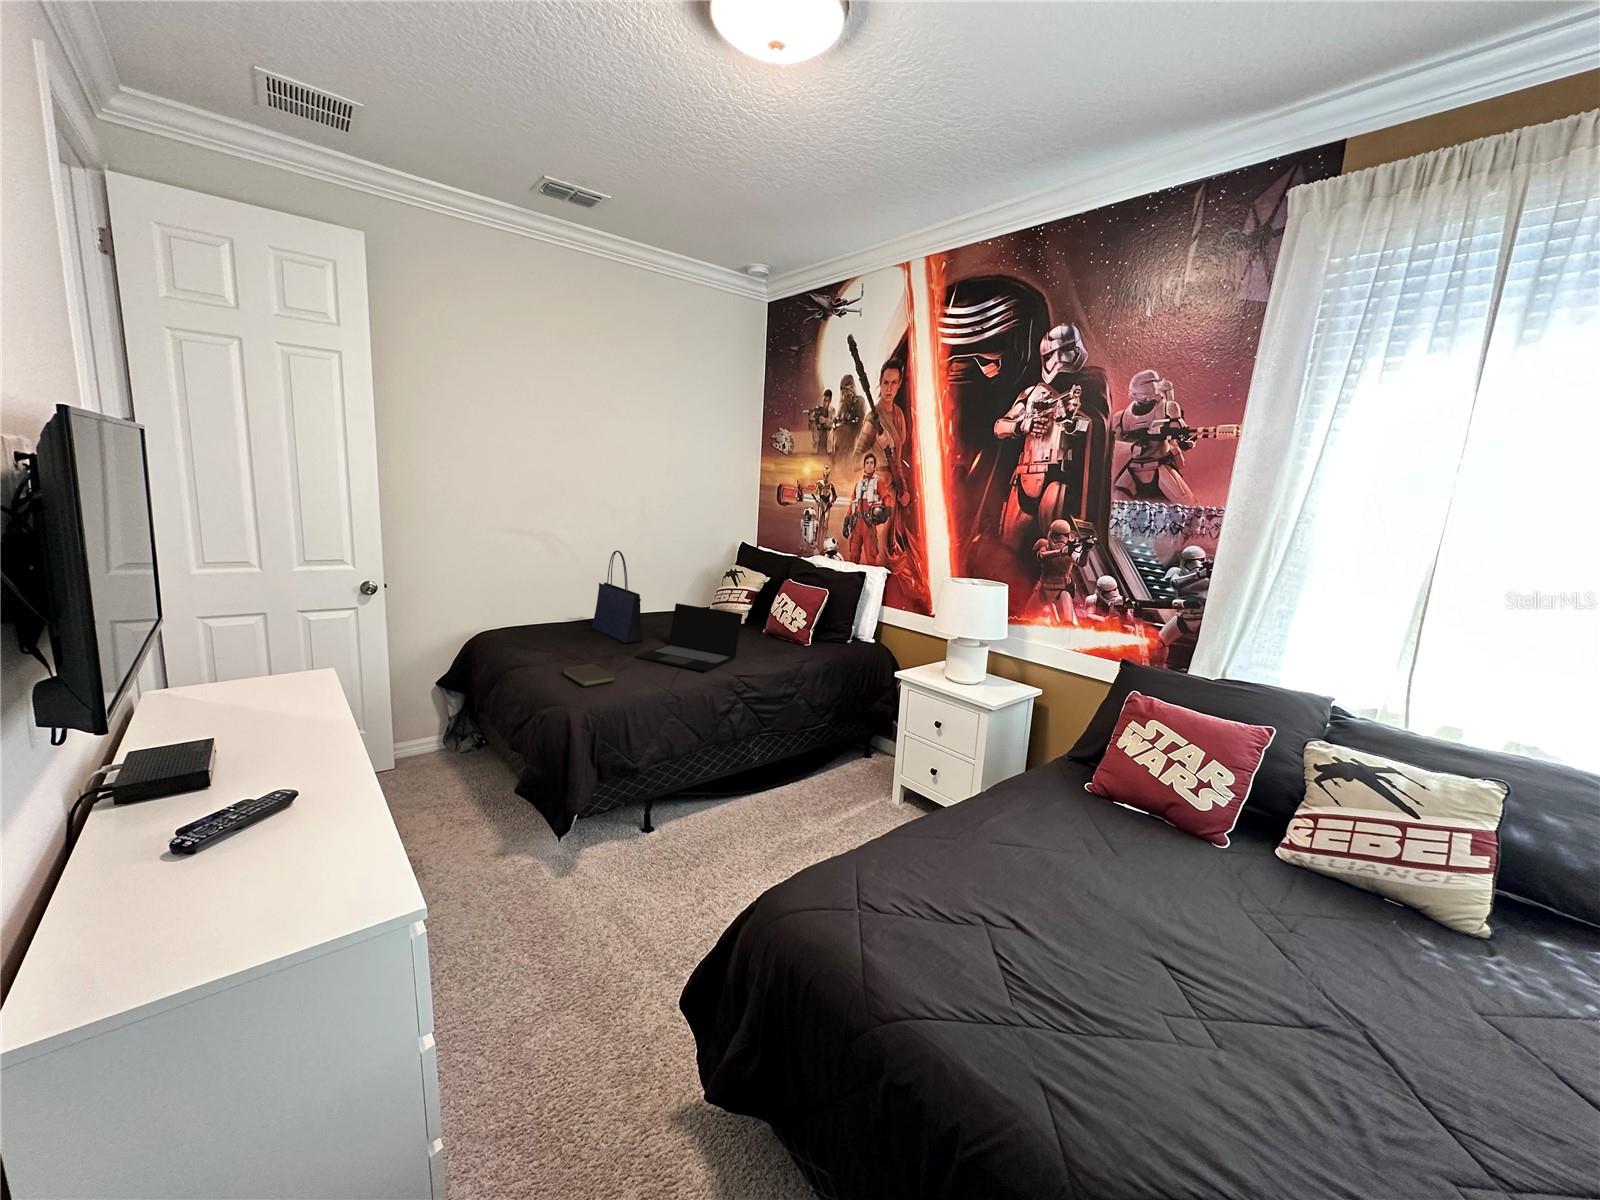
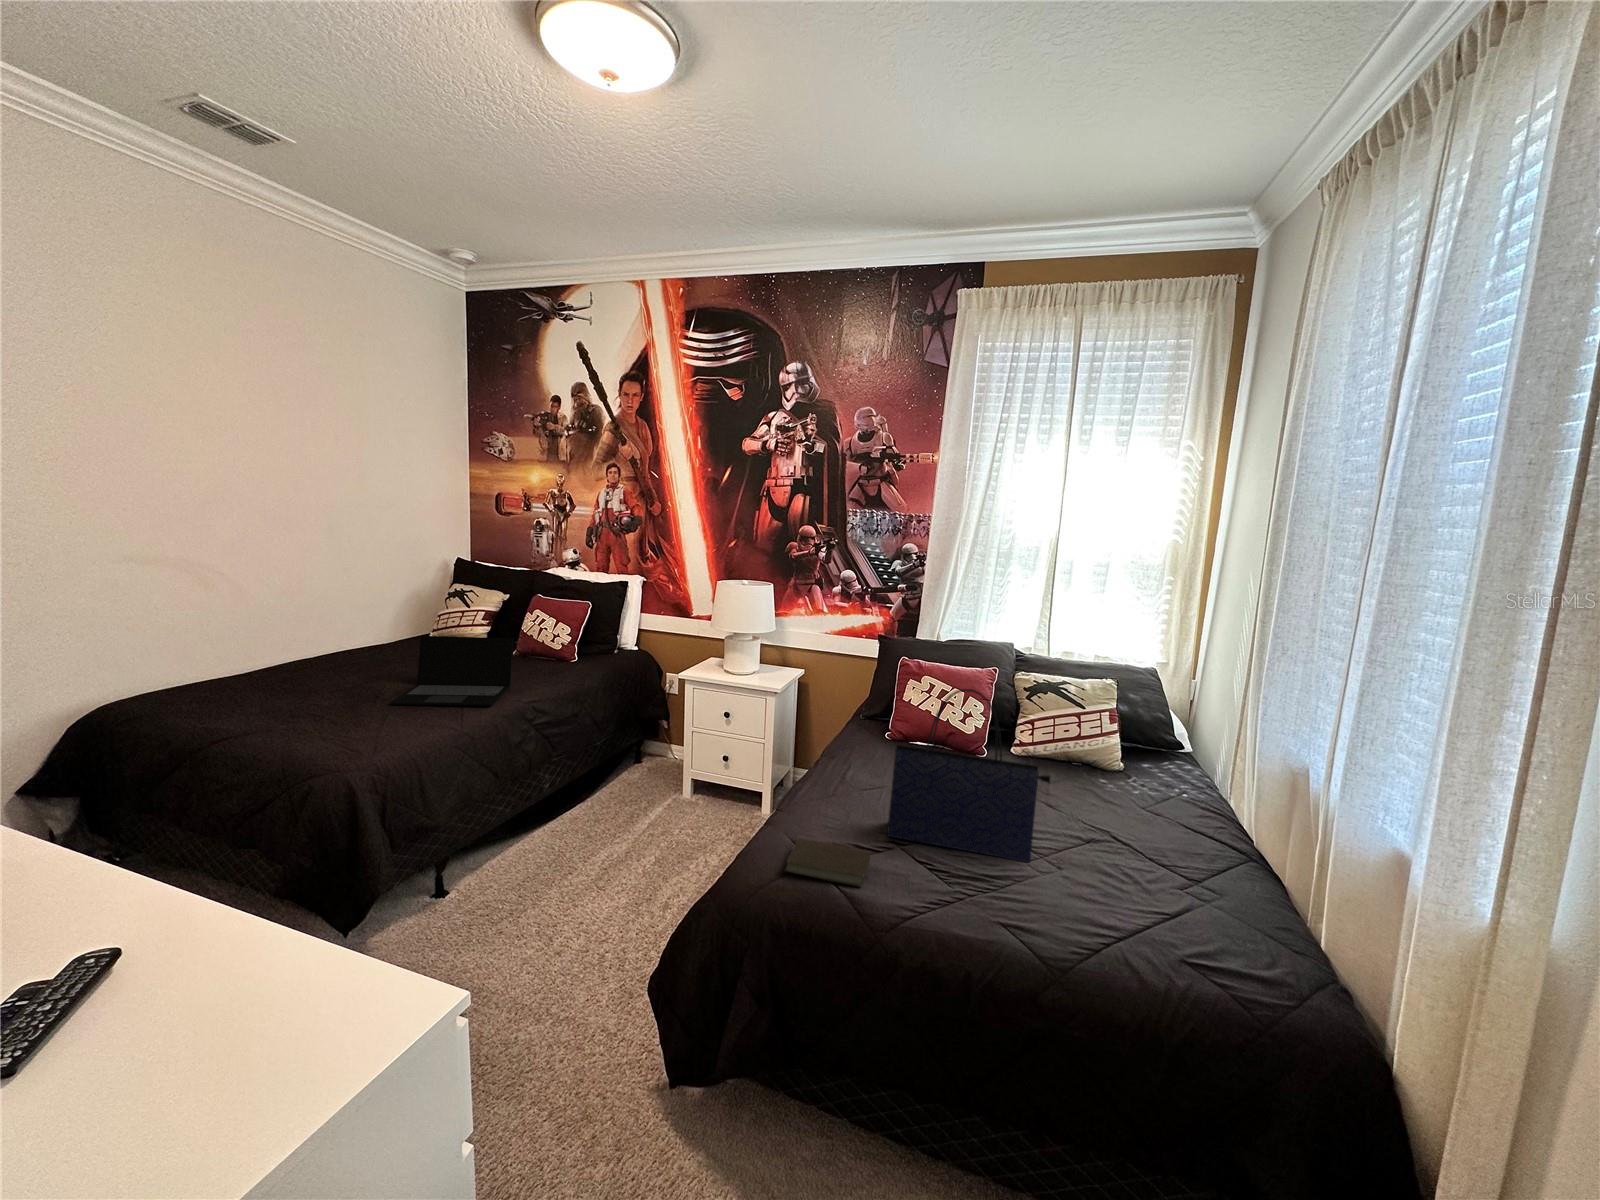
tote bag: present [592,551,644,643] -> present [887,689,1050,862]
book: present [564,662,616,686] -> present [785,838,870,887]

